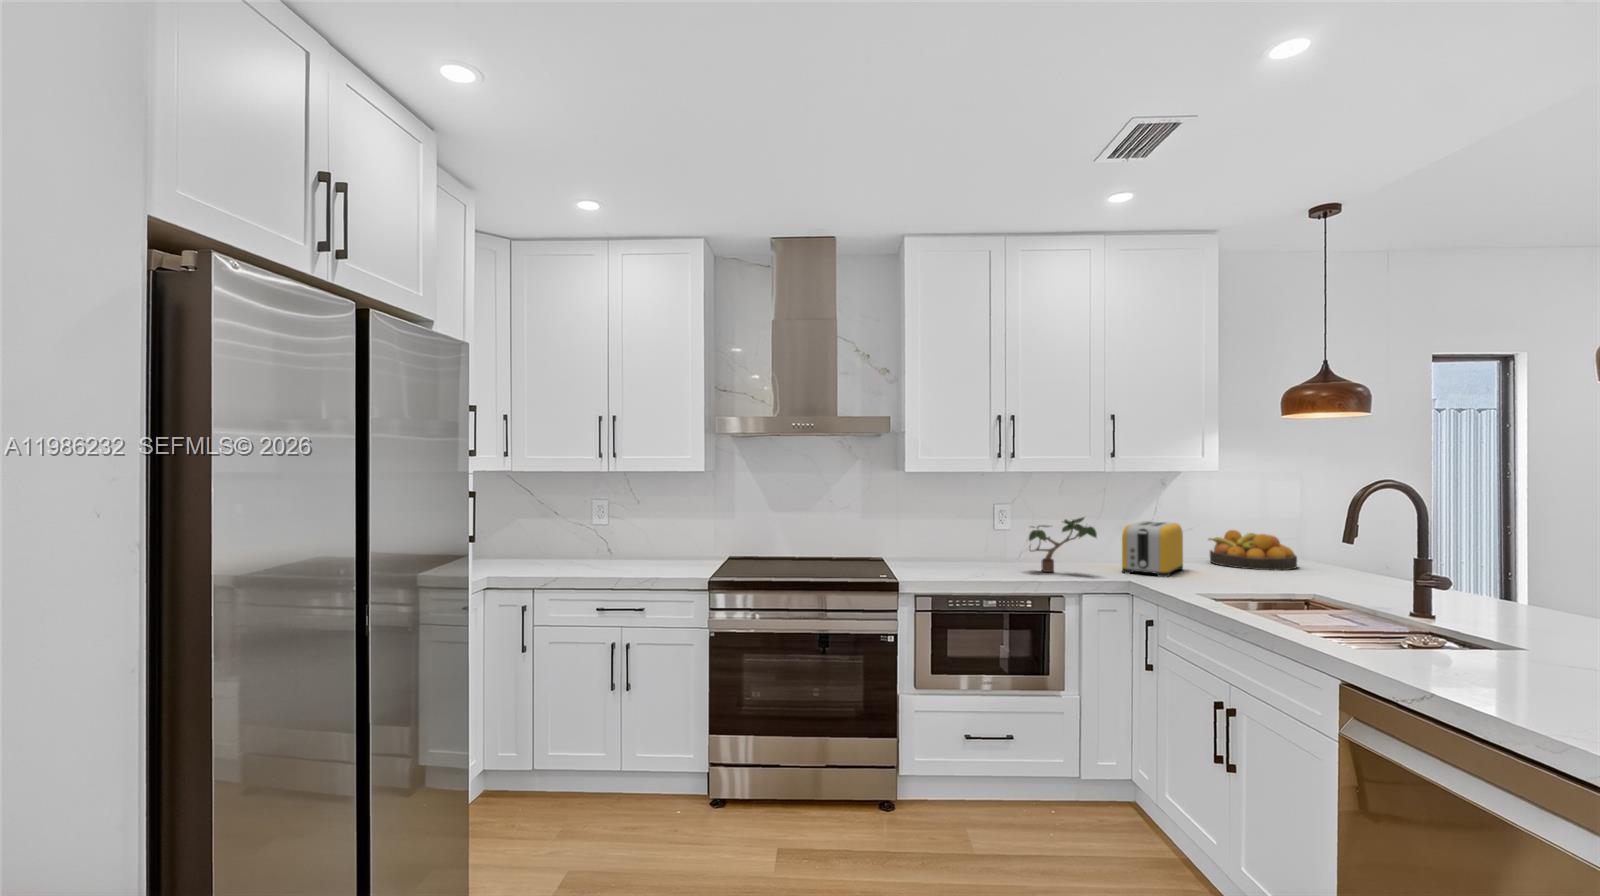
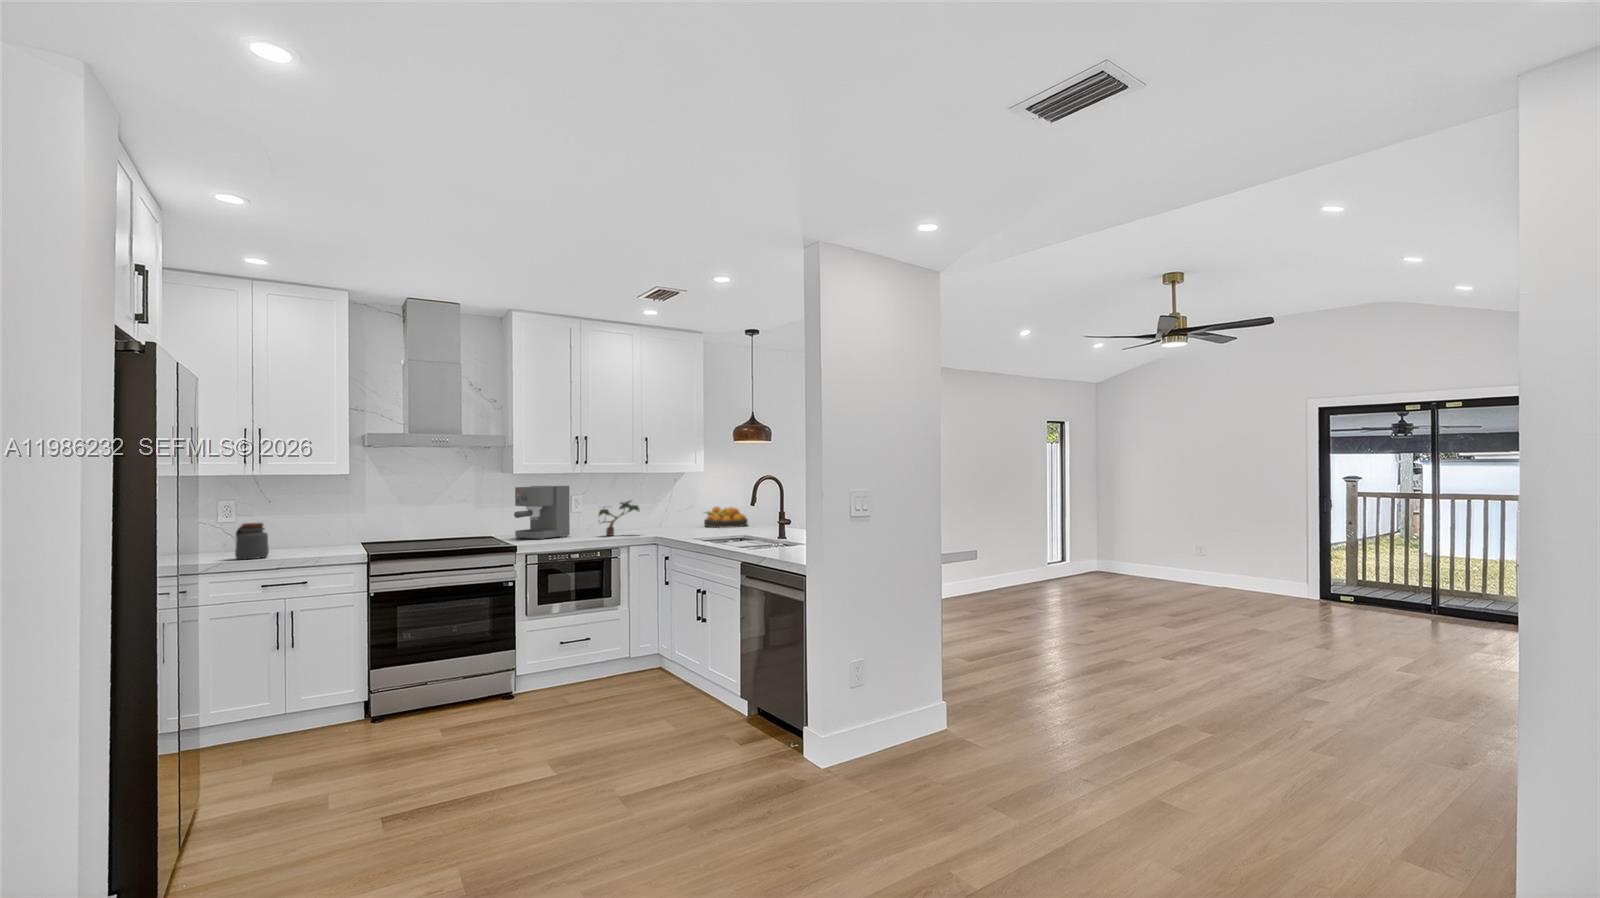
coffee maker: none [904,488,985,570] -> present [514,485,570,540]
toaster: present [1122,521,1183,577] -> none [654,502,688,533]
jar: none [584,528,617,573] -> present [235,523,269,559]

